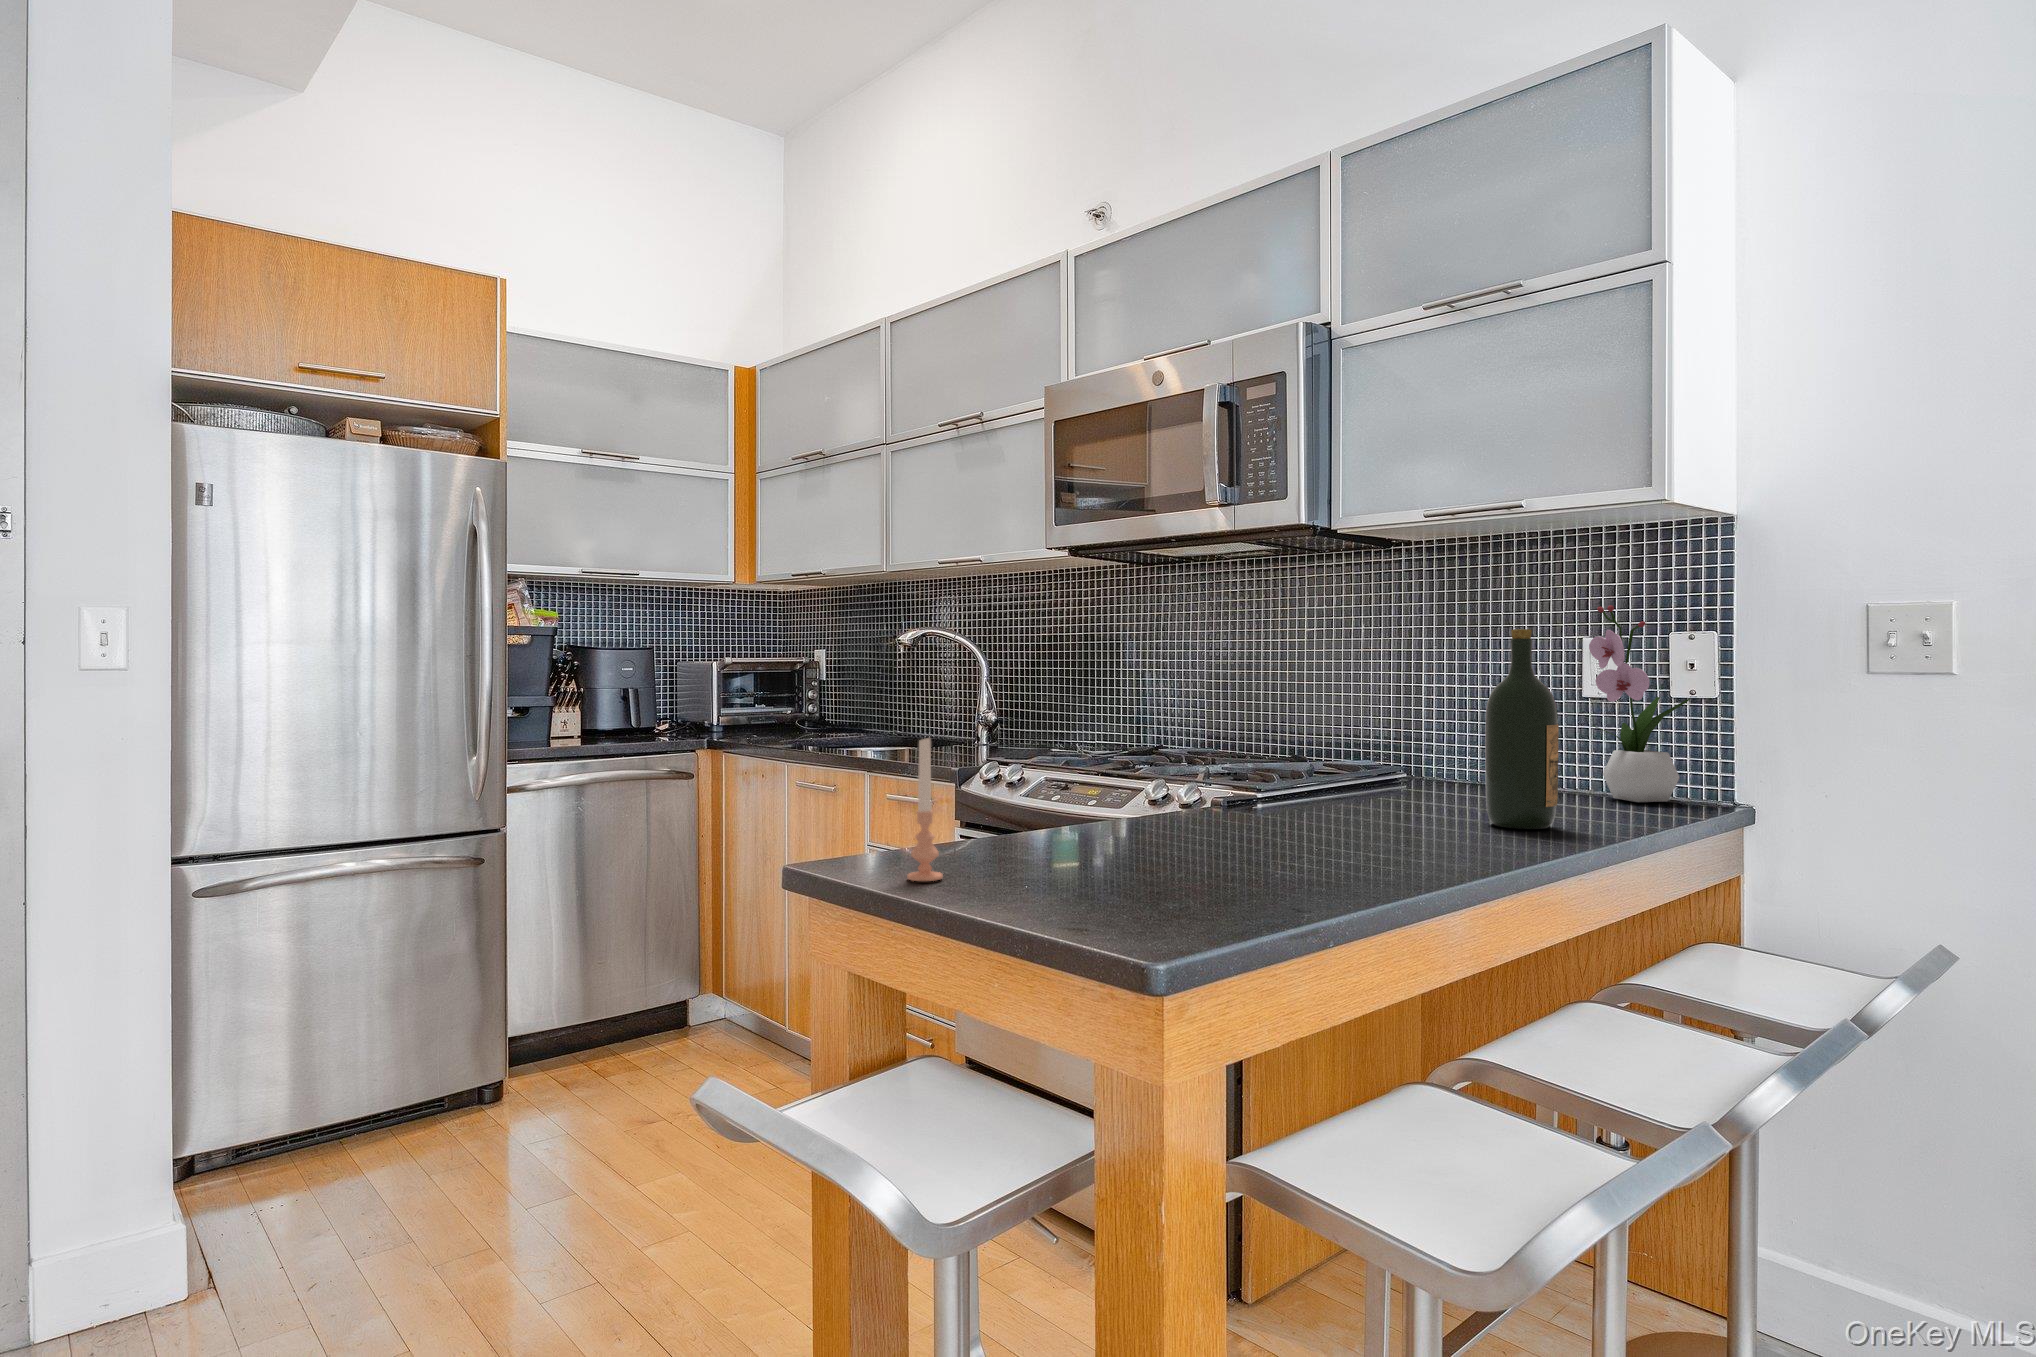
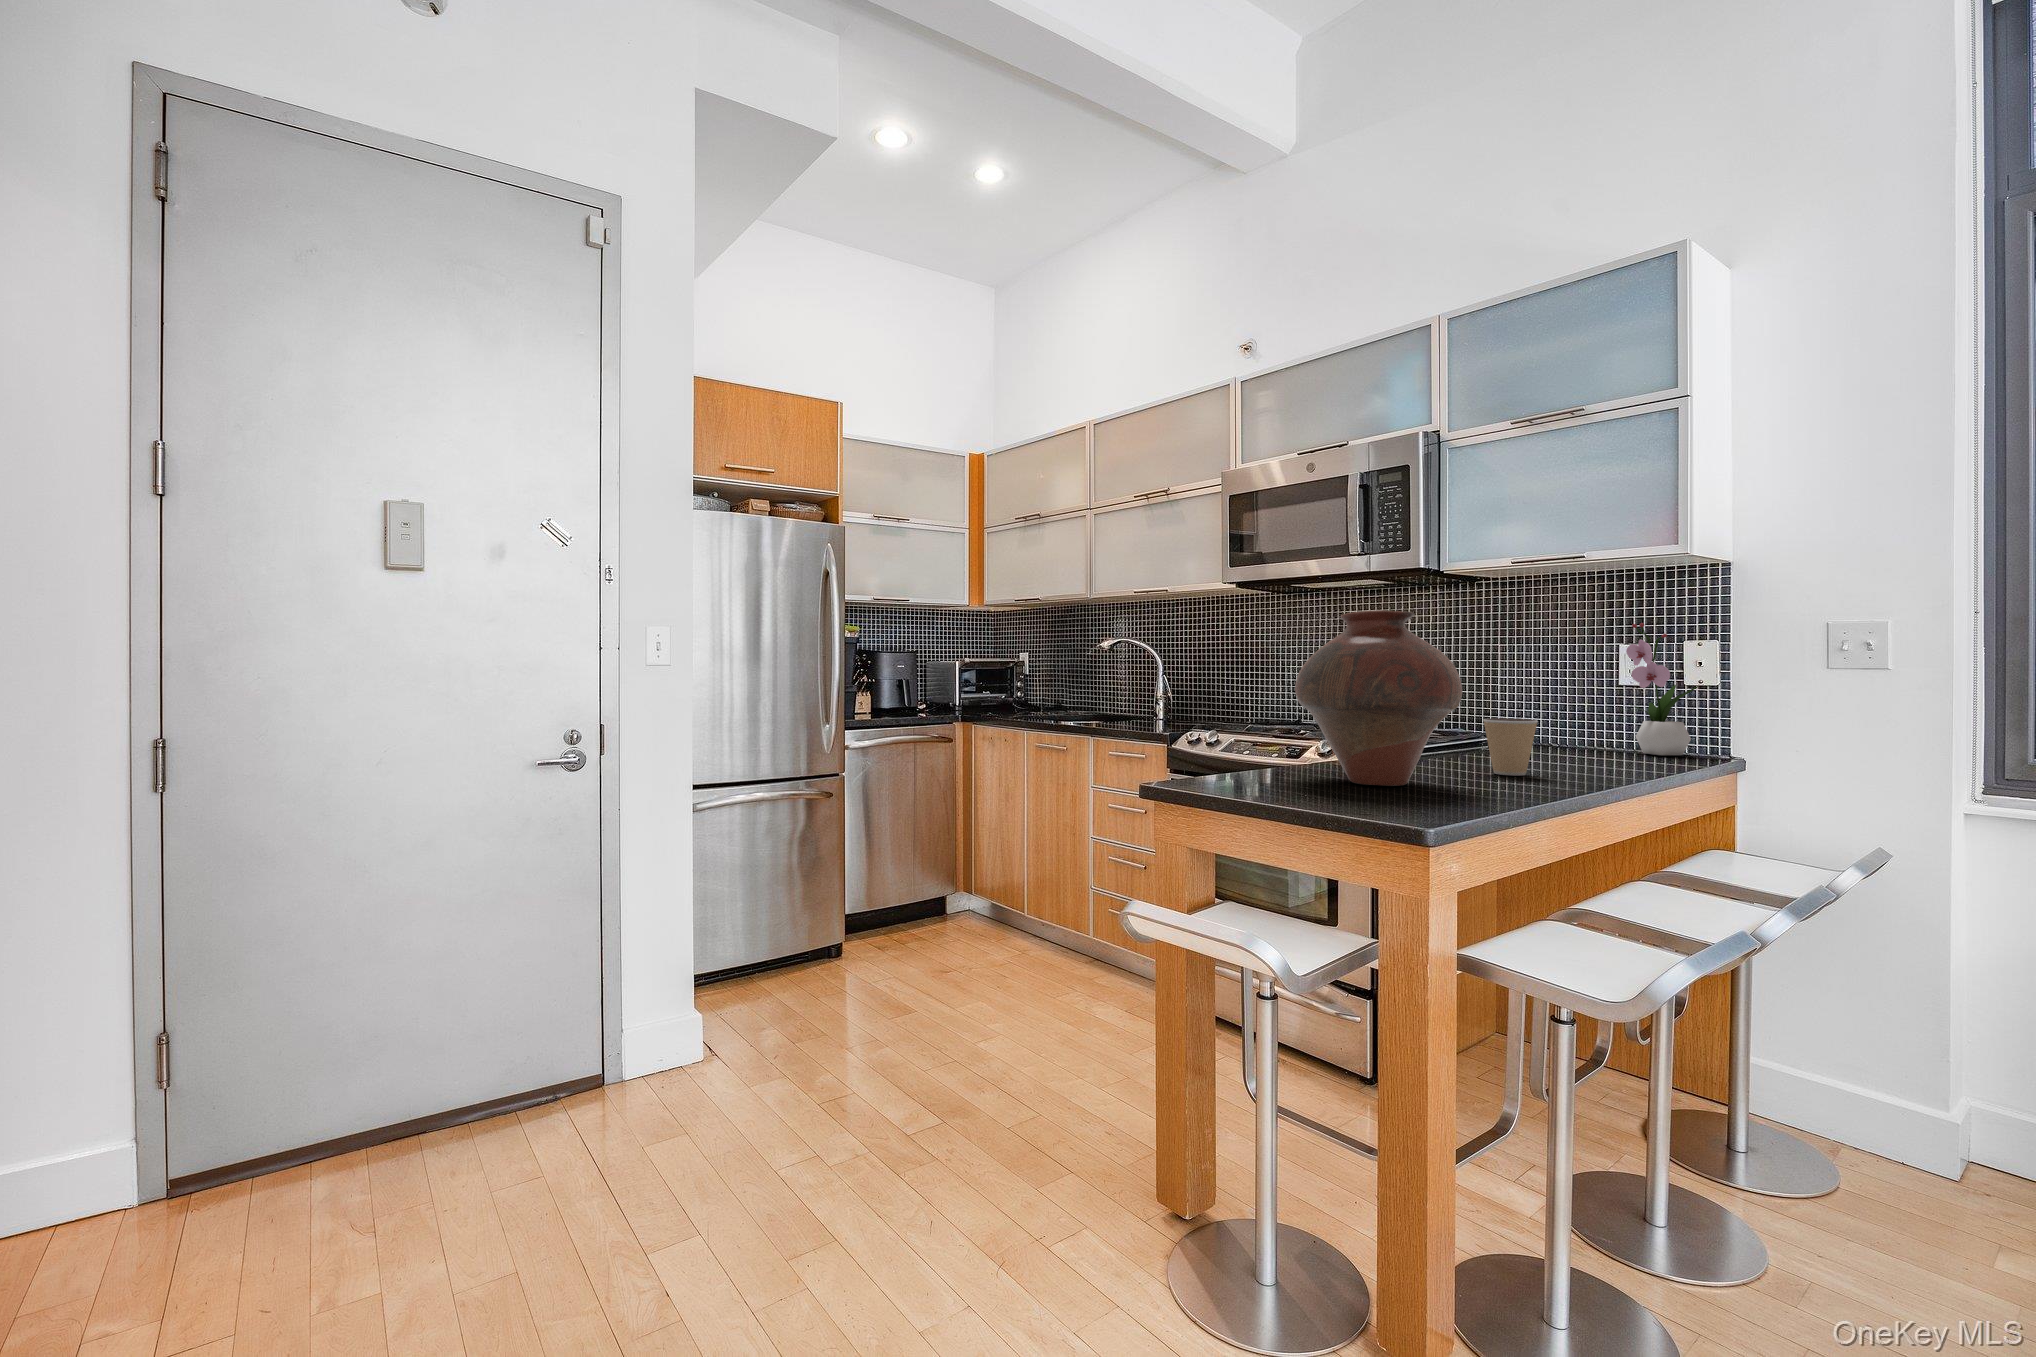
vase: none [1032,578,1296,876] -> present [1295,610,1462,786]
wine bottle: present [1485,629,1559,829] -> none [1562,640,1613,768]
candle: present [907,738,943,881] -> none [1229,703,1250,787]
coffee cup: none [1354,754,1437,847] -> present [1483,718,1538,775]

